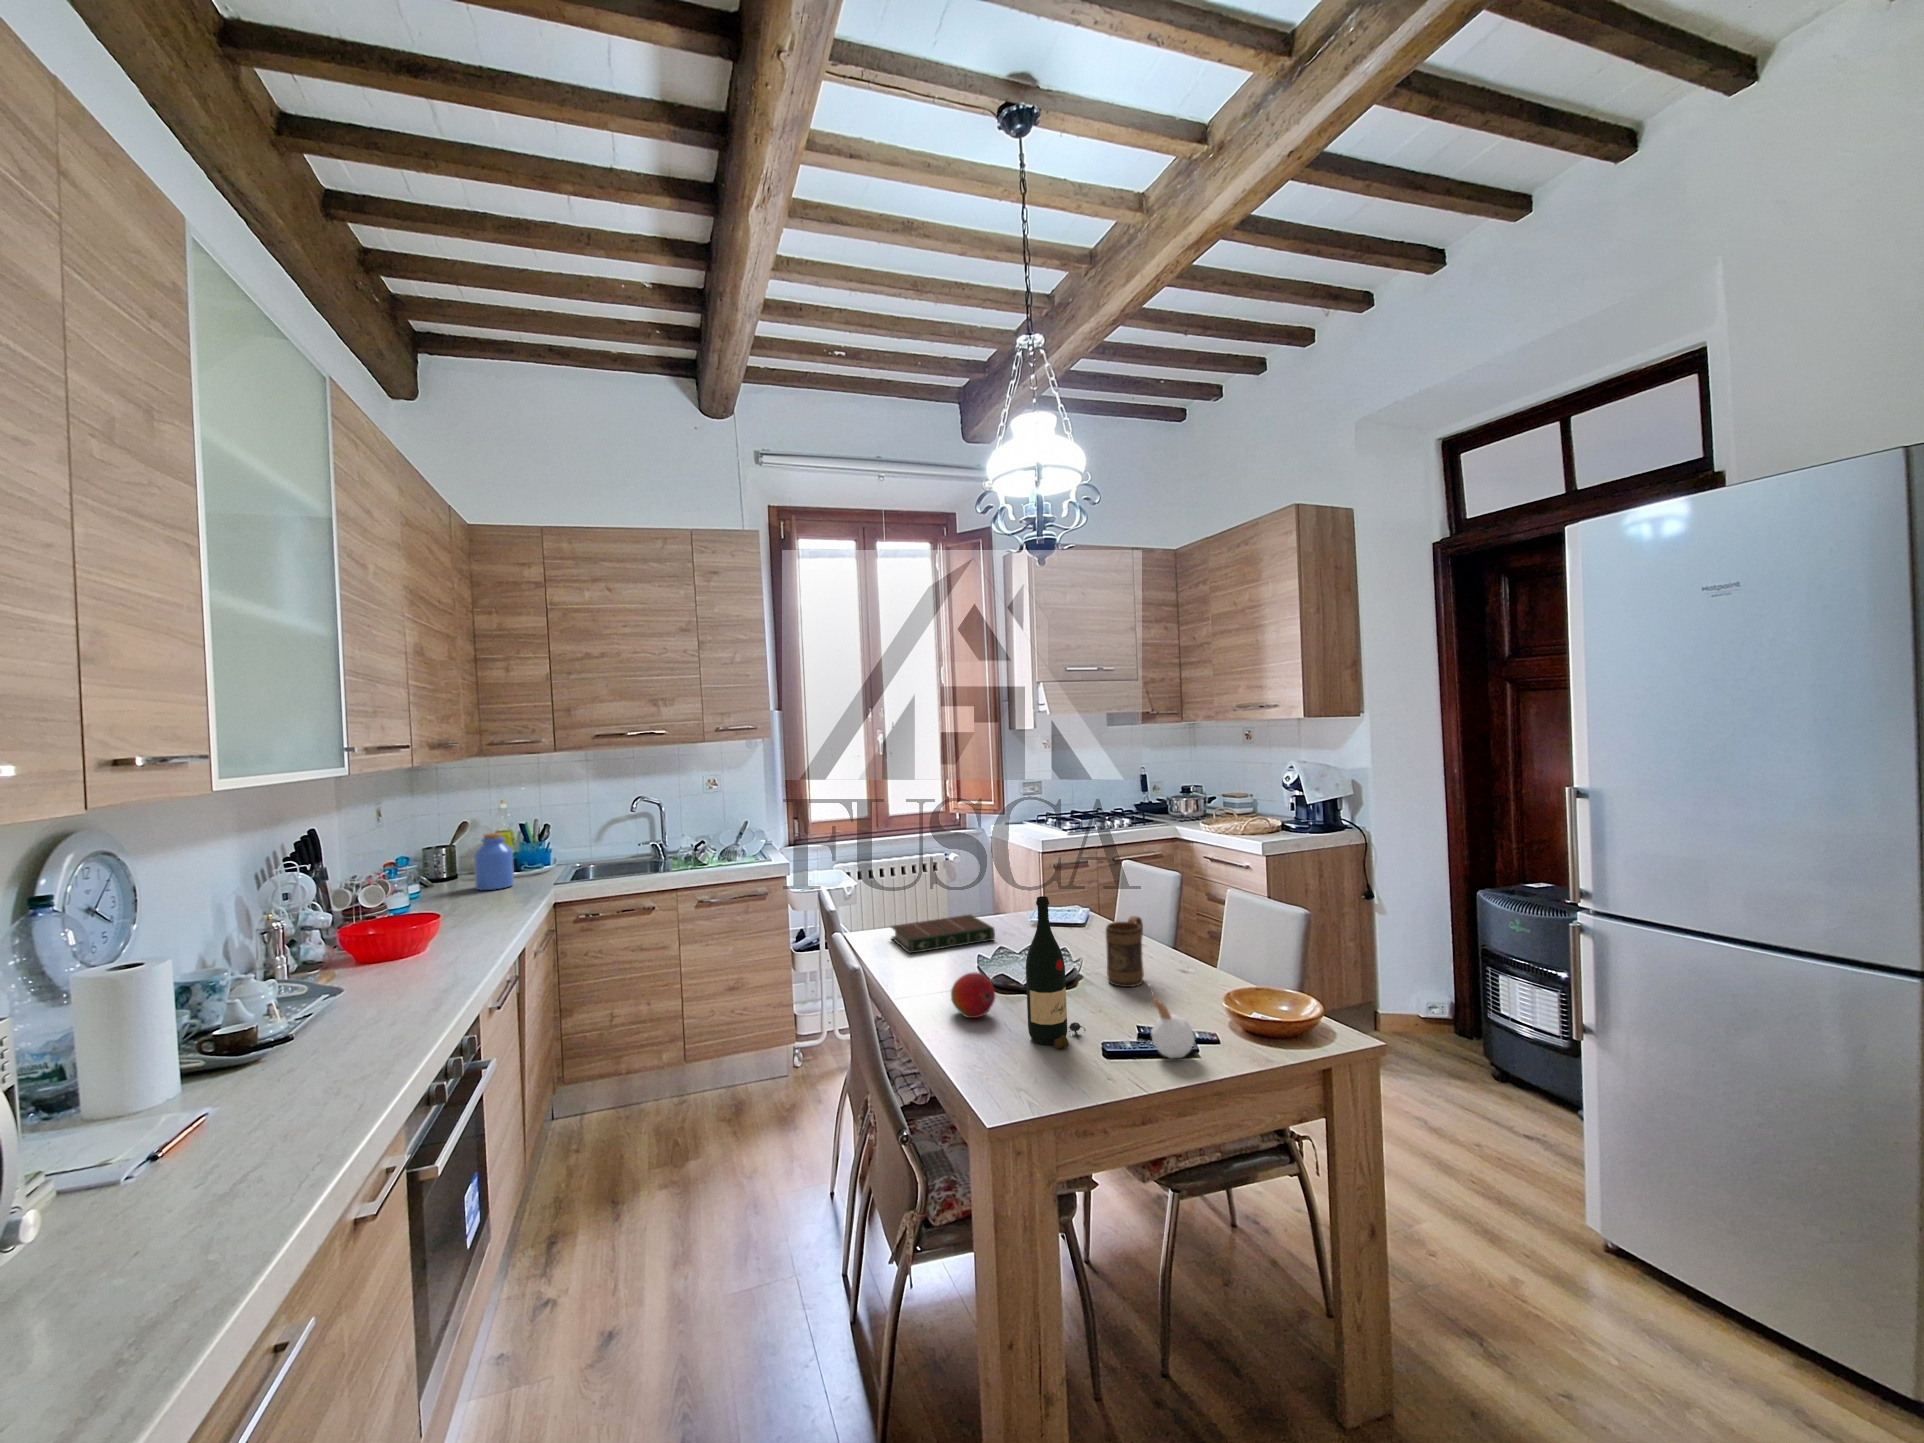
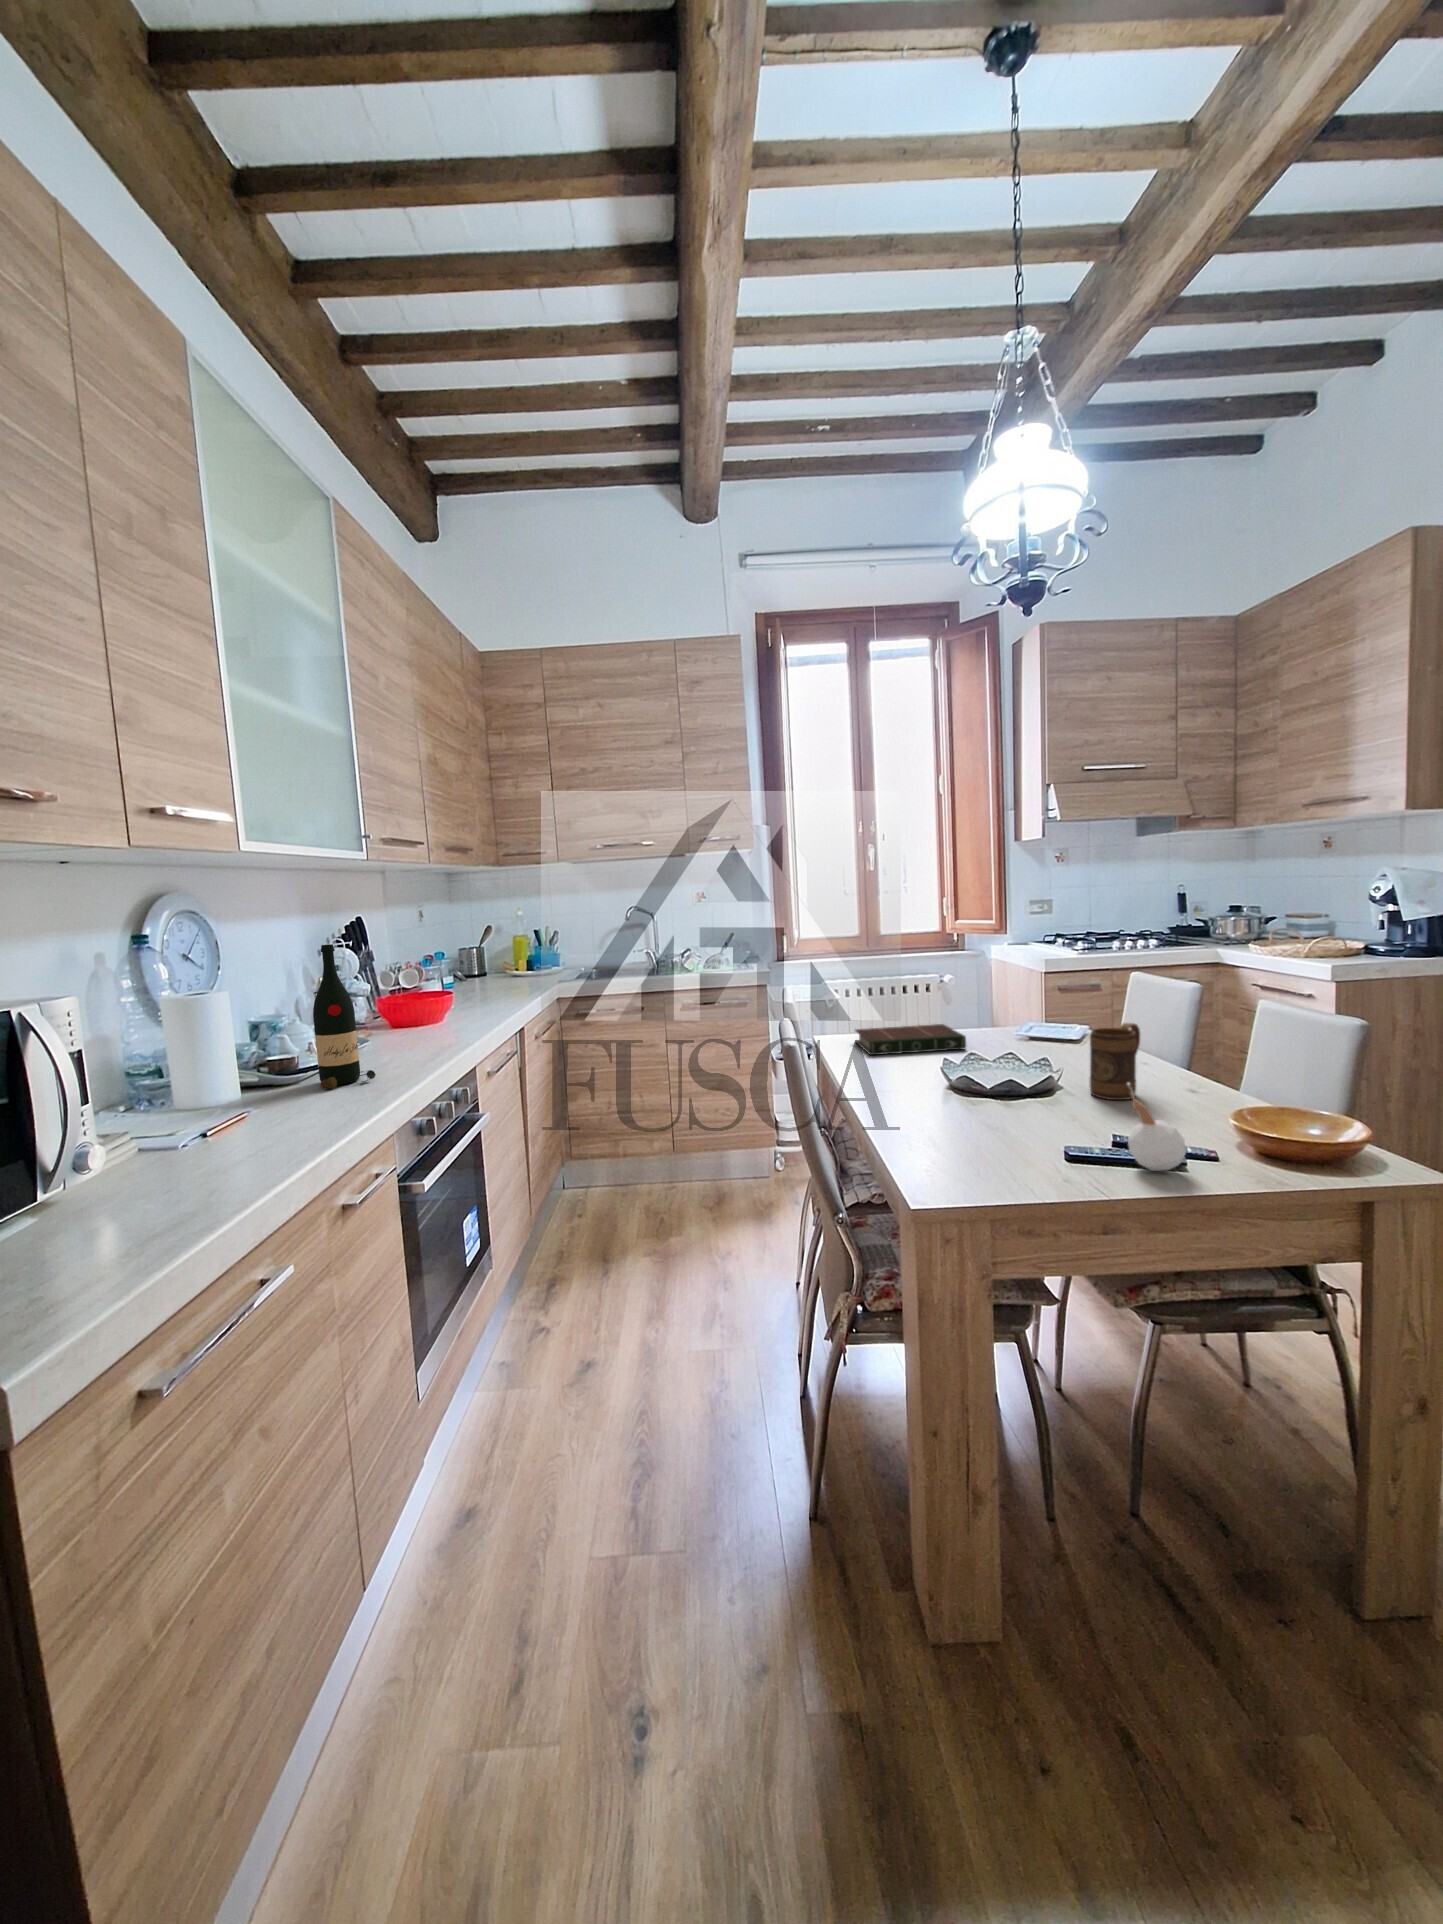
jar: present [474,833,514,890] -> none [497,936,530,984]
wine bottle: present [1026,896,1085,1049] -> present [313,944,376,1089]
fruit: present [951,972,995,1018] -> none [899,1066,948,1113]

